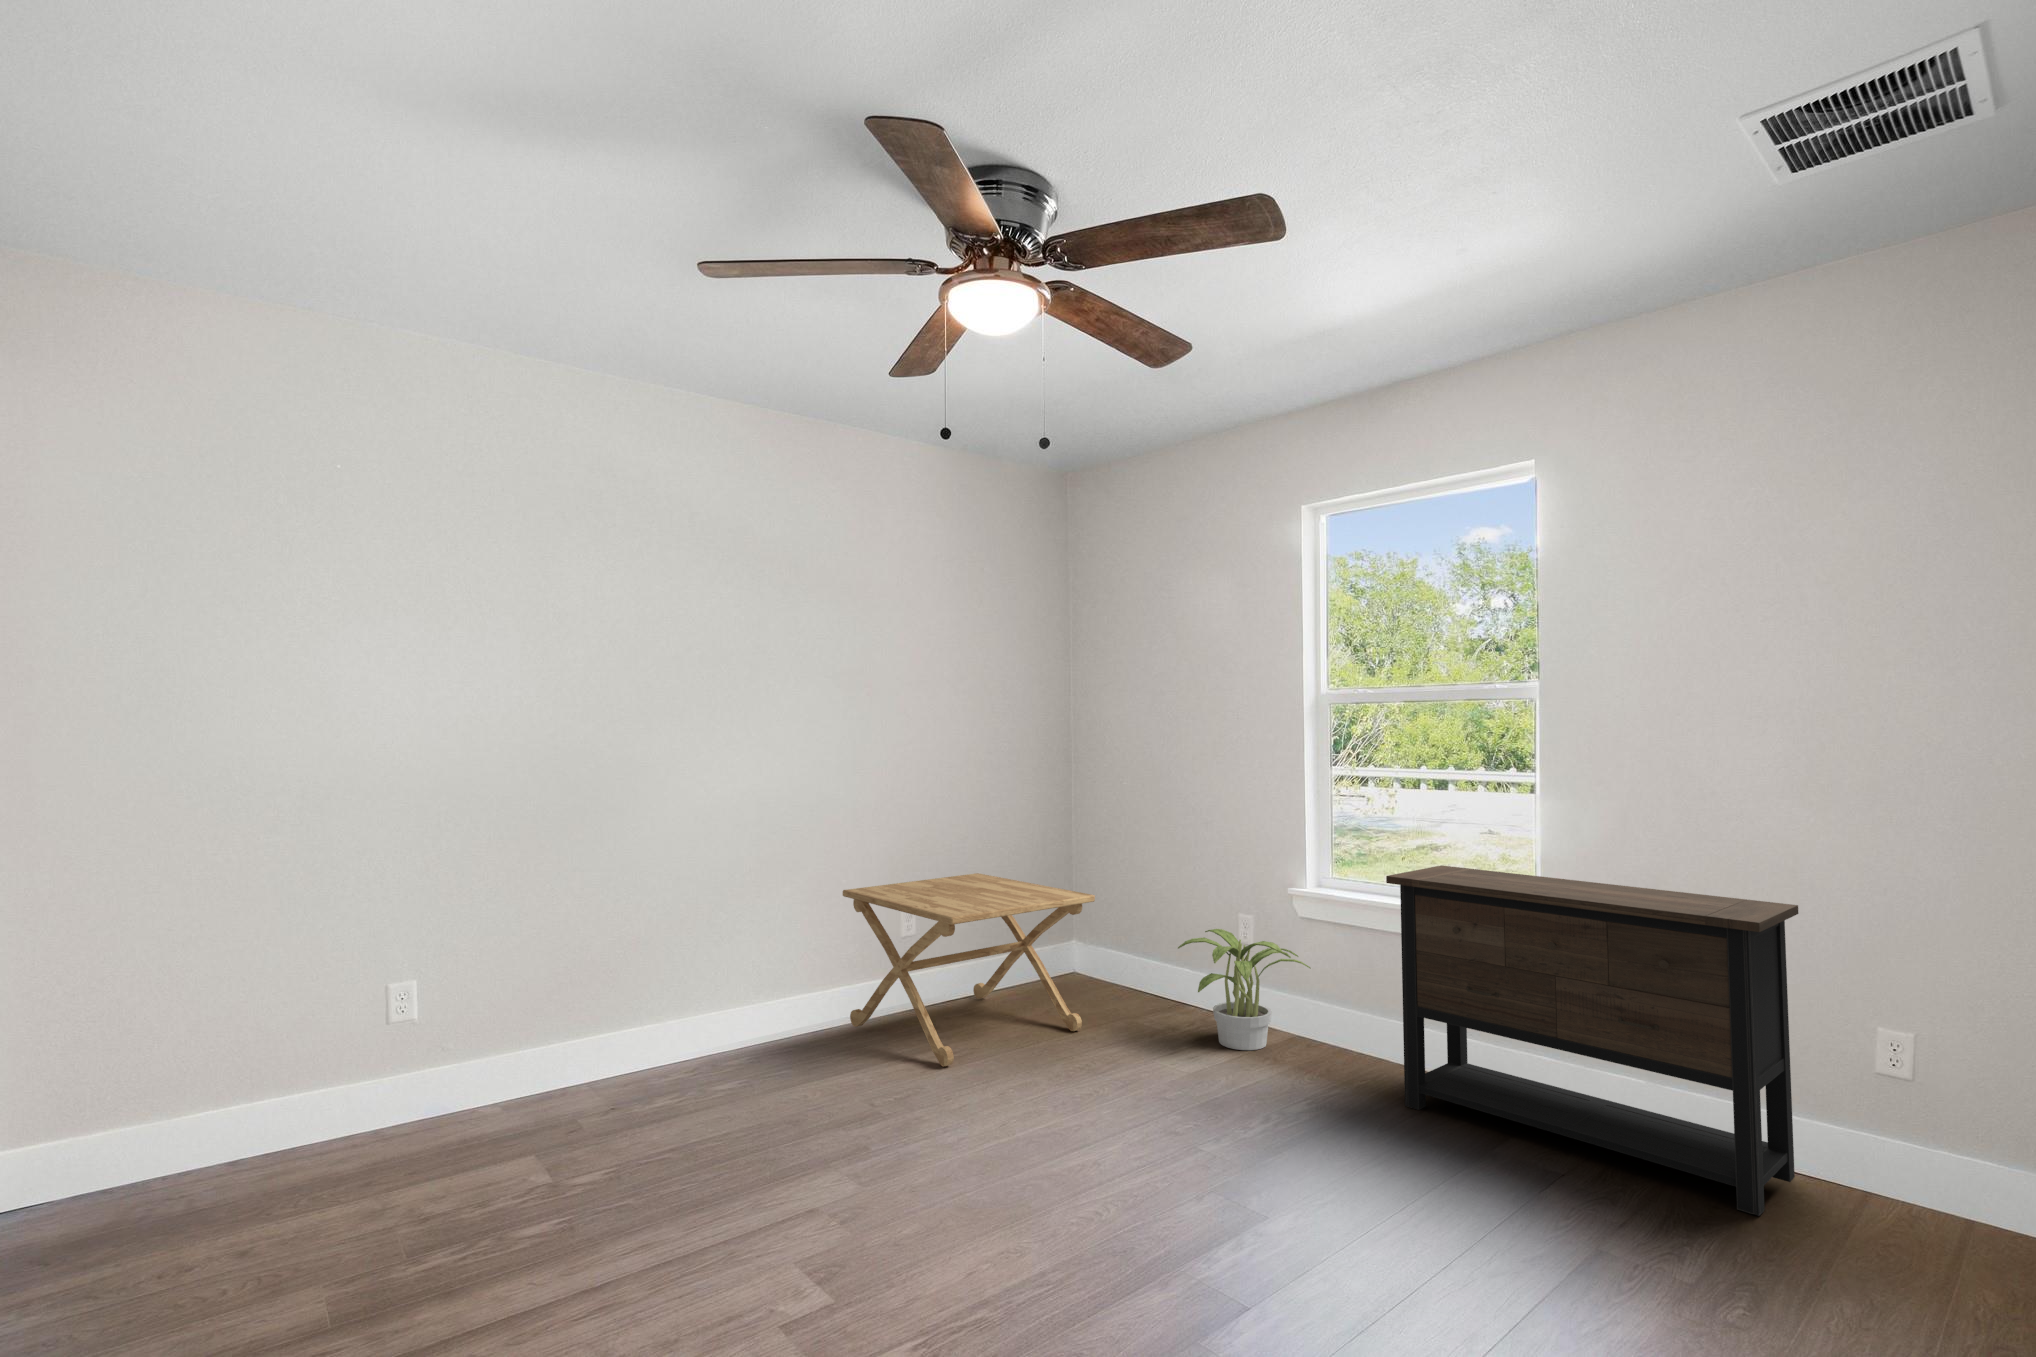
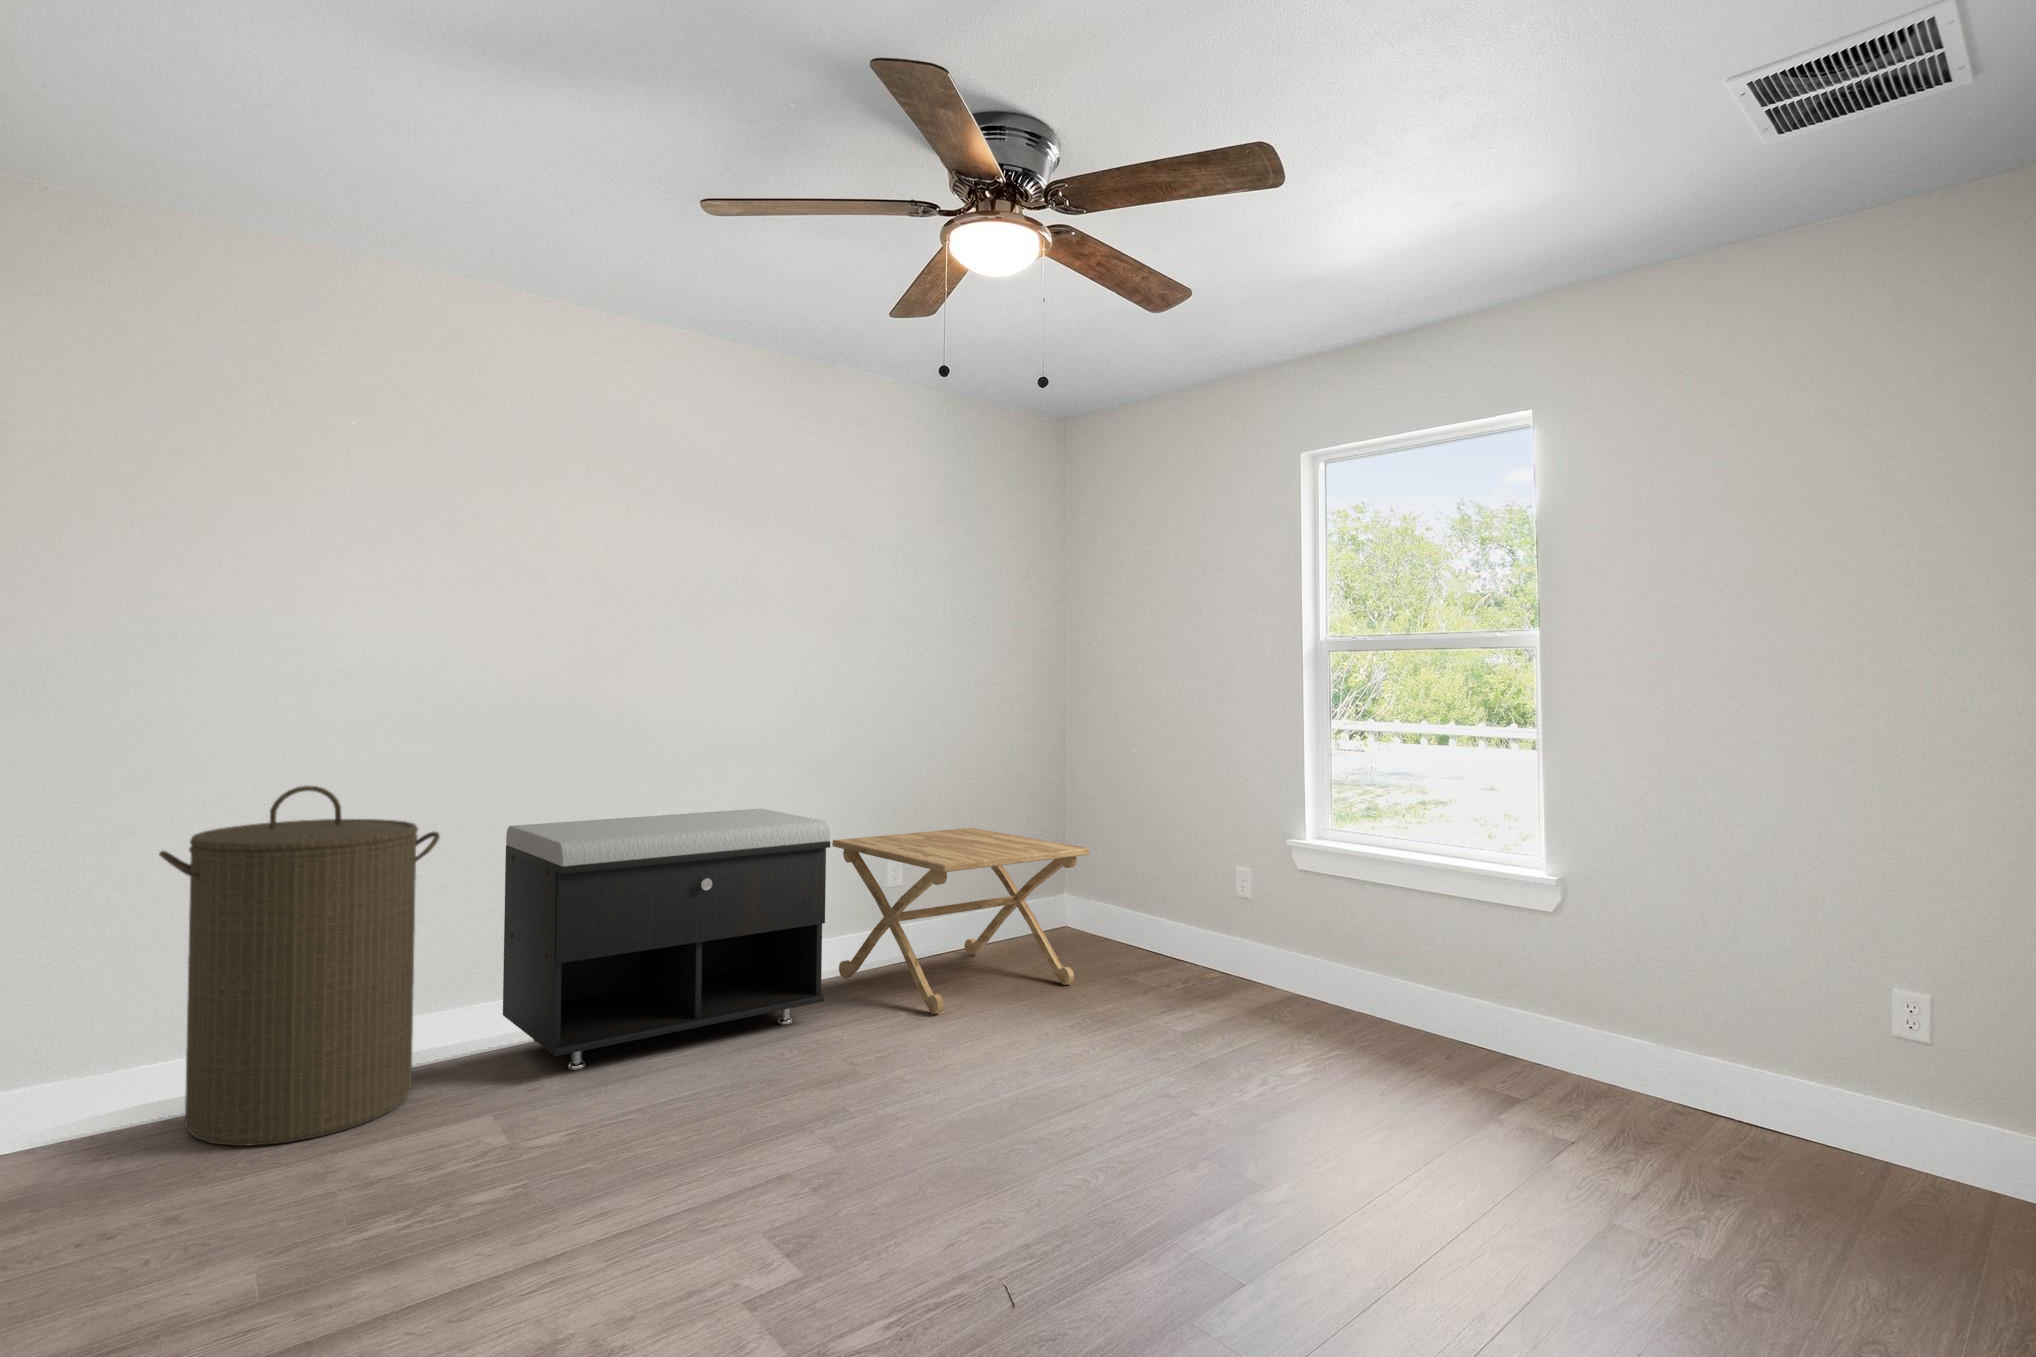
laundry hamper: none [153,856,446,1234] -> present [159,786,440,1146]
storage bench: none [513,862,839,1137] -> present [503,809,830,1070]
dresser: present [1386,865,1798,1216] -> none [1379,820,1775,1149]
potted plant: present [1178,929,1310,1050] -> none [1172,884,1305,1004]

